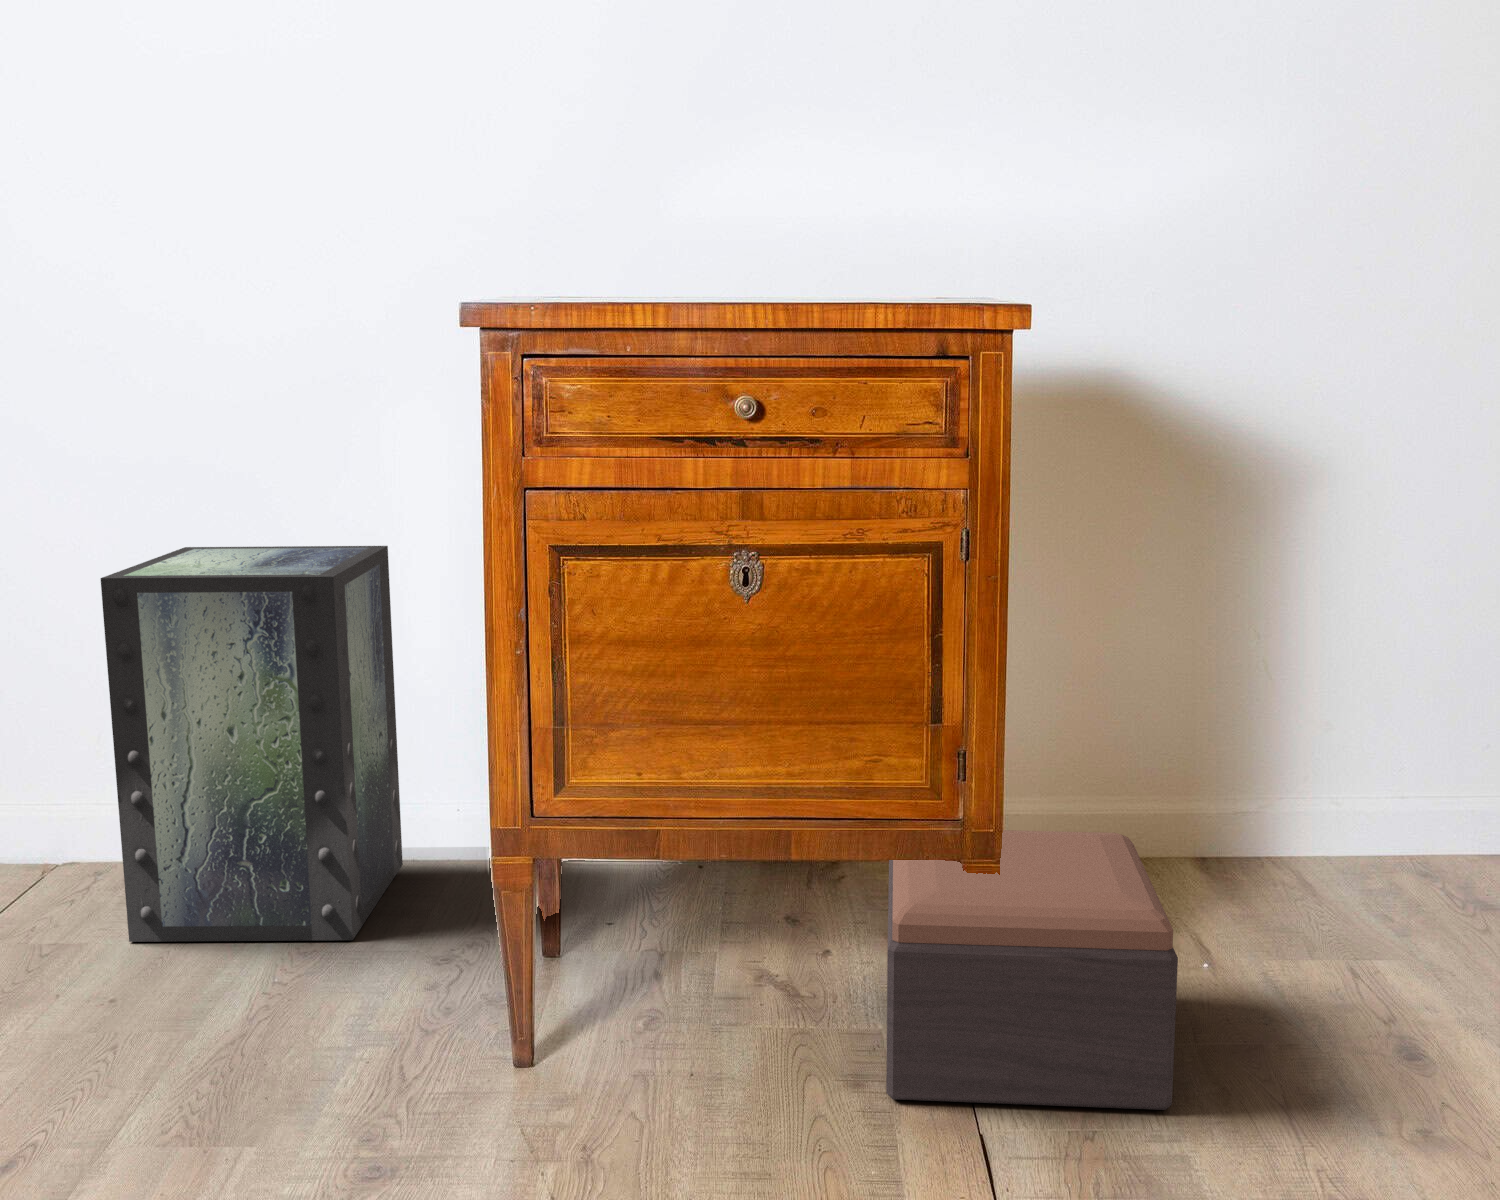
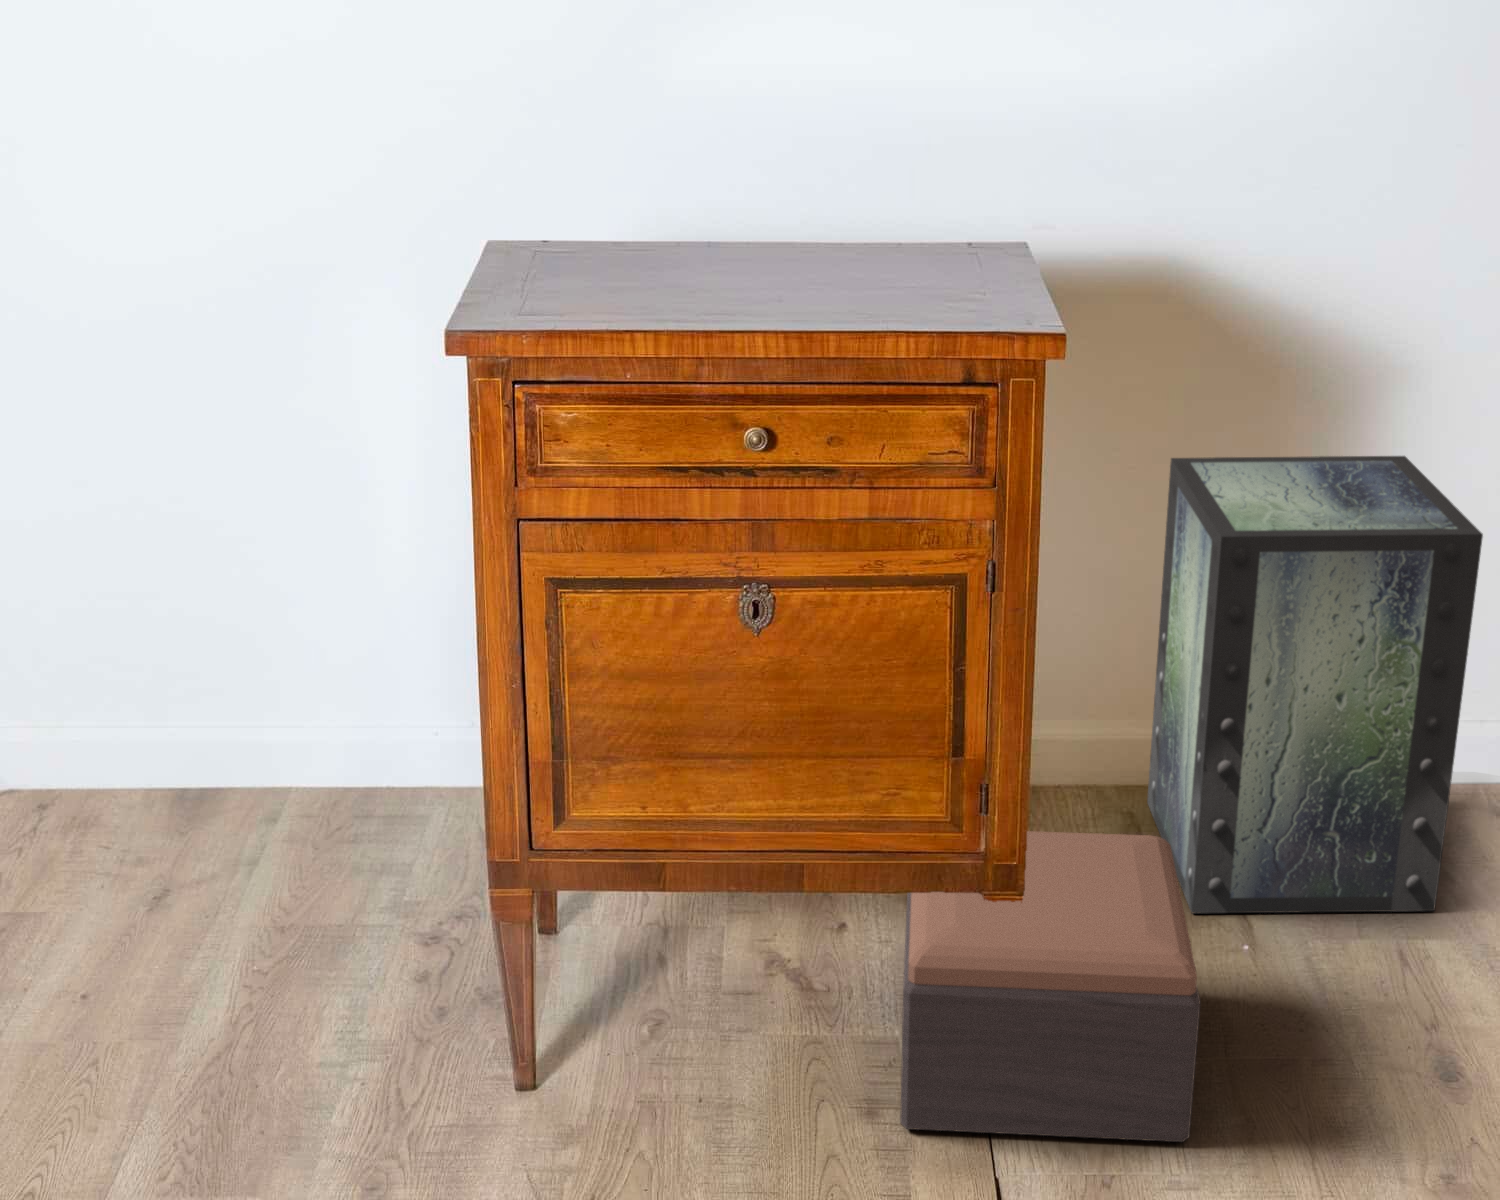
storage box: present [101,546,403,942] -> present [1147,456,1483,913]

